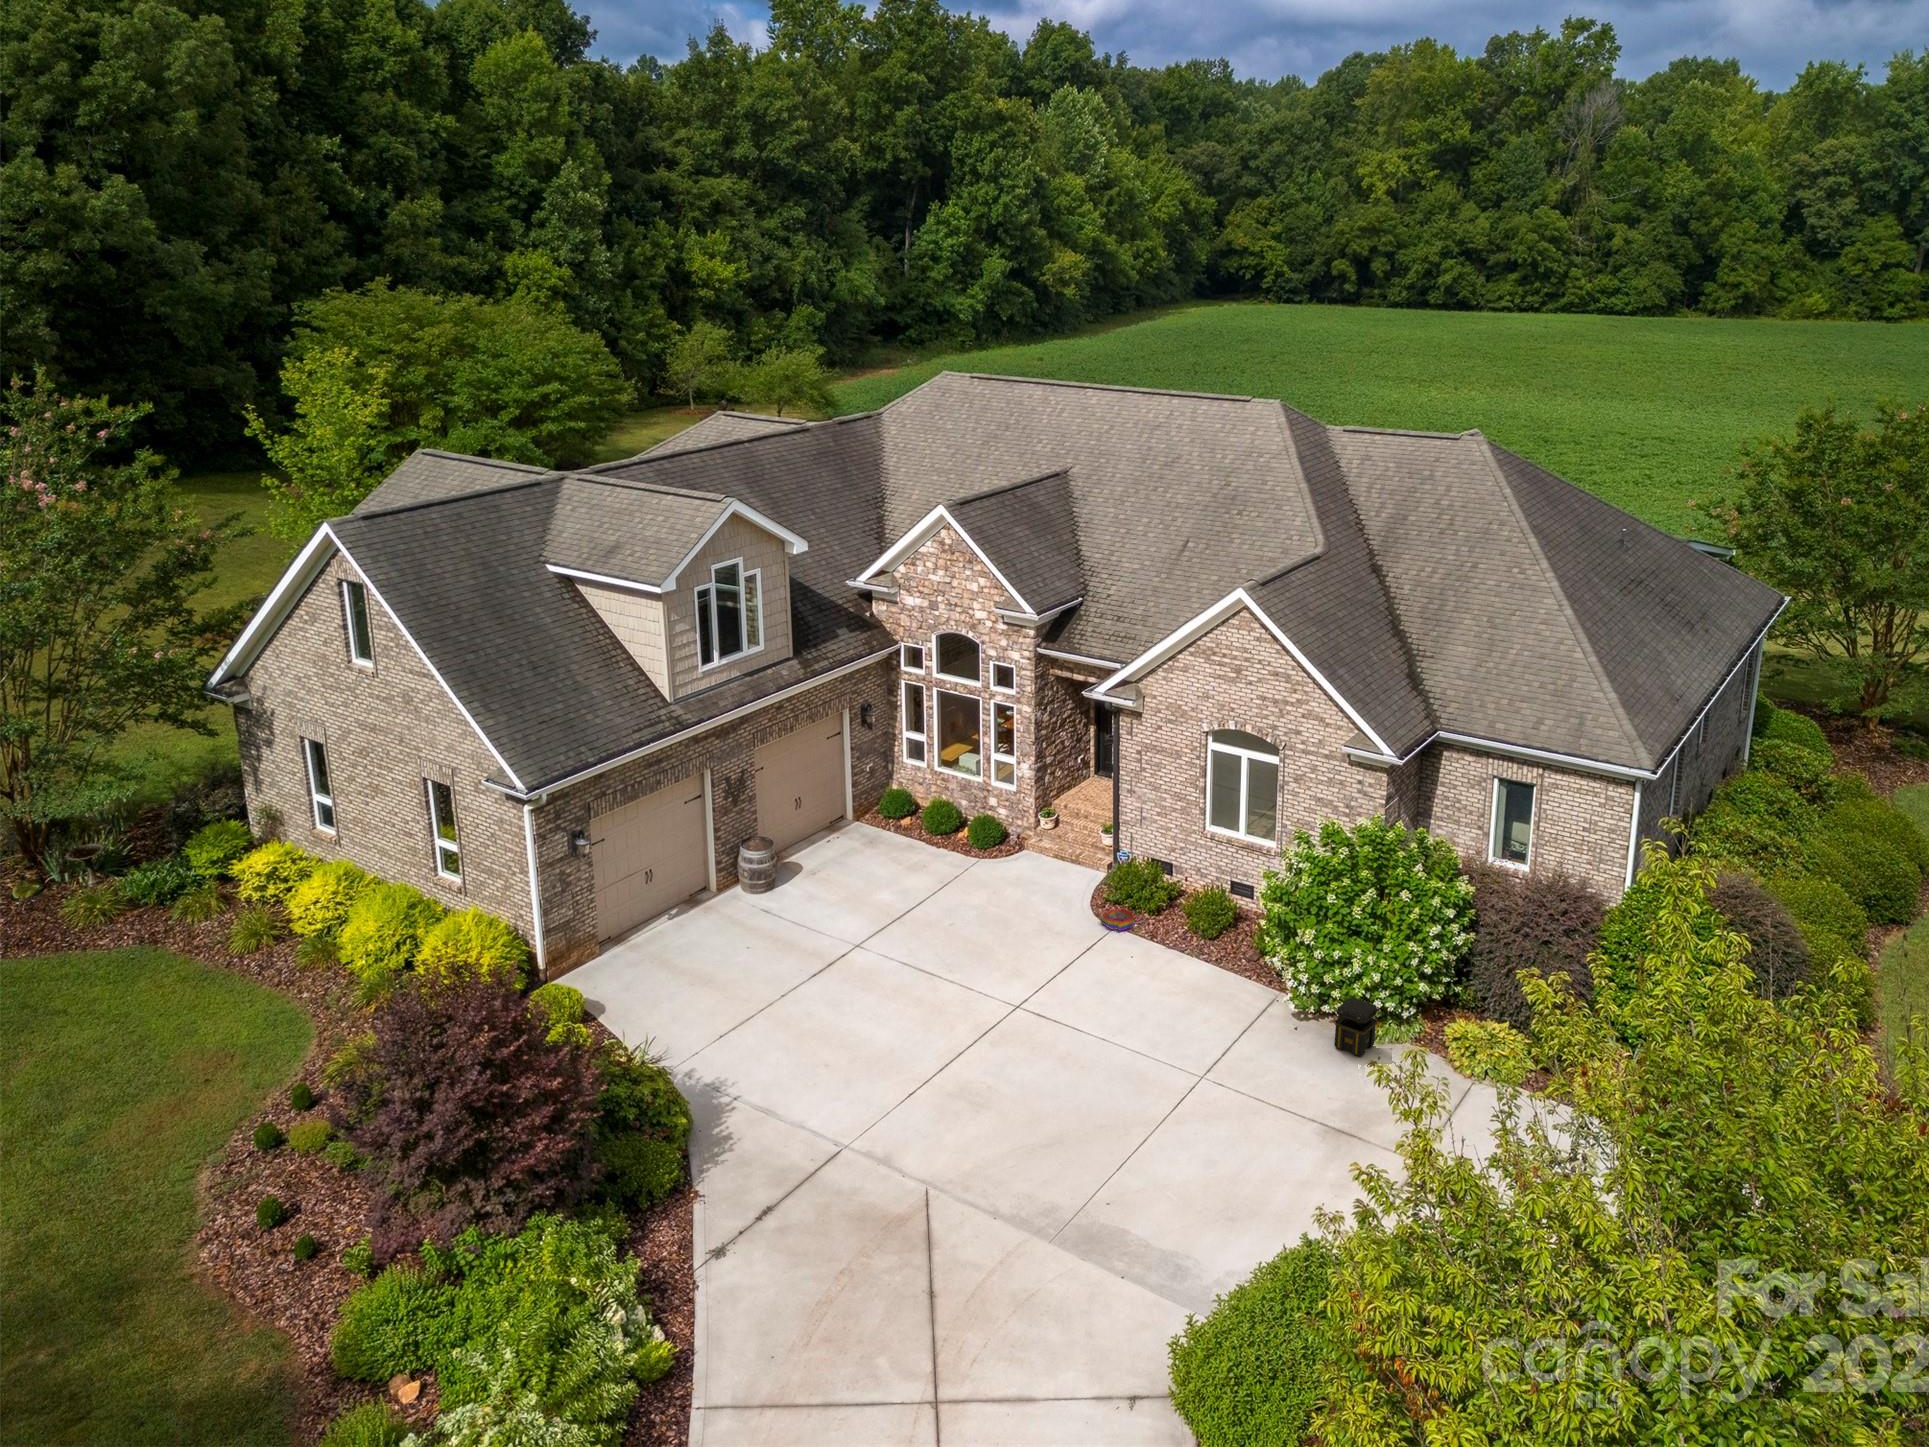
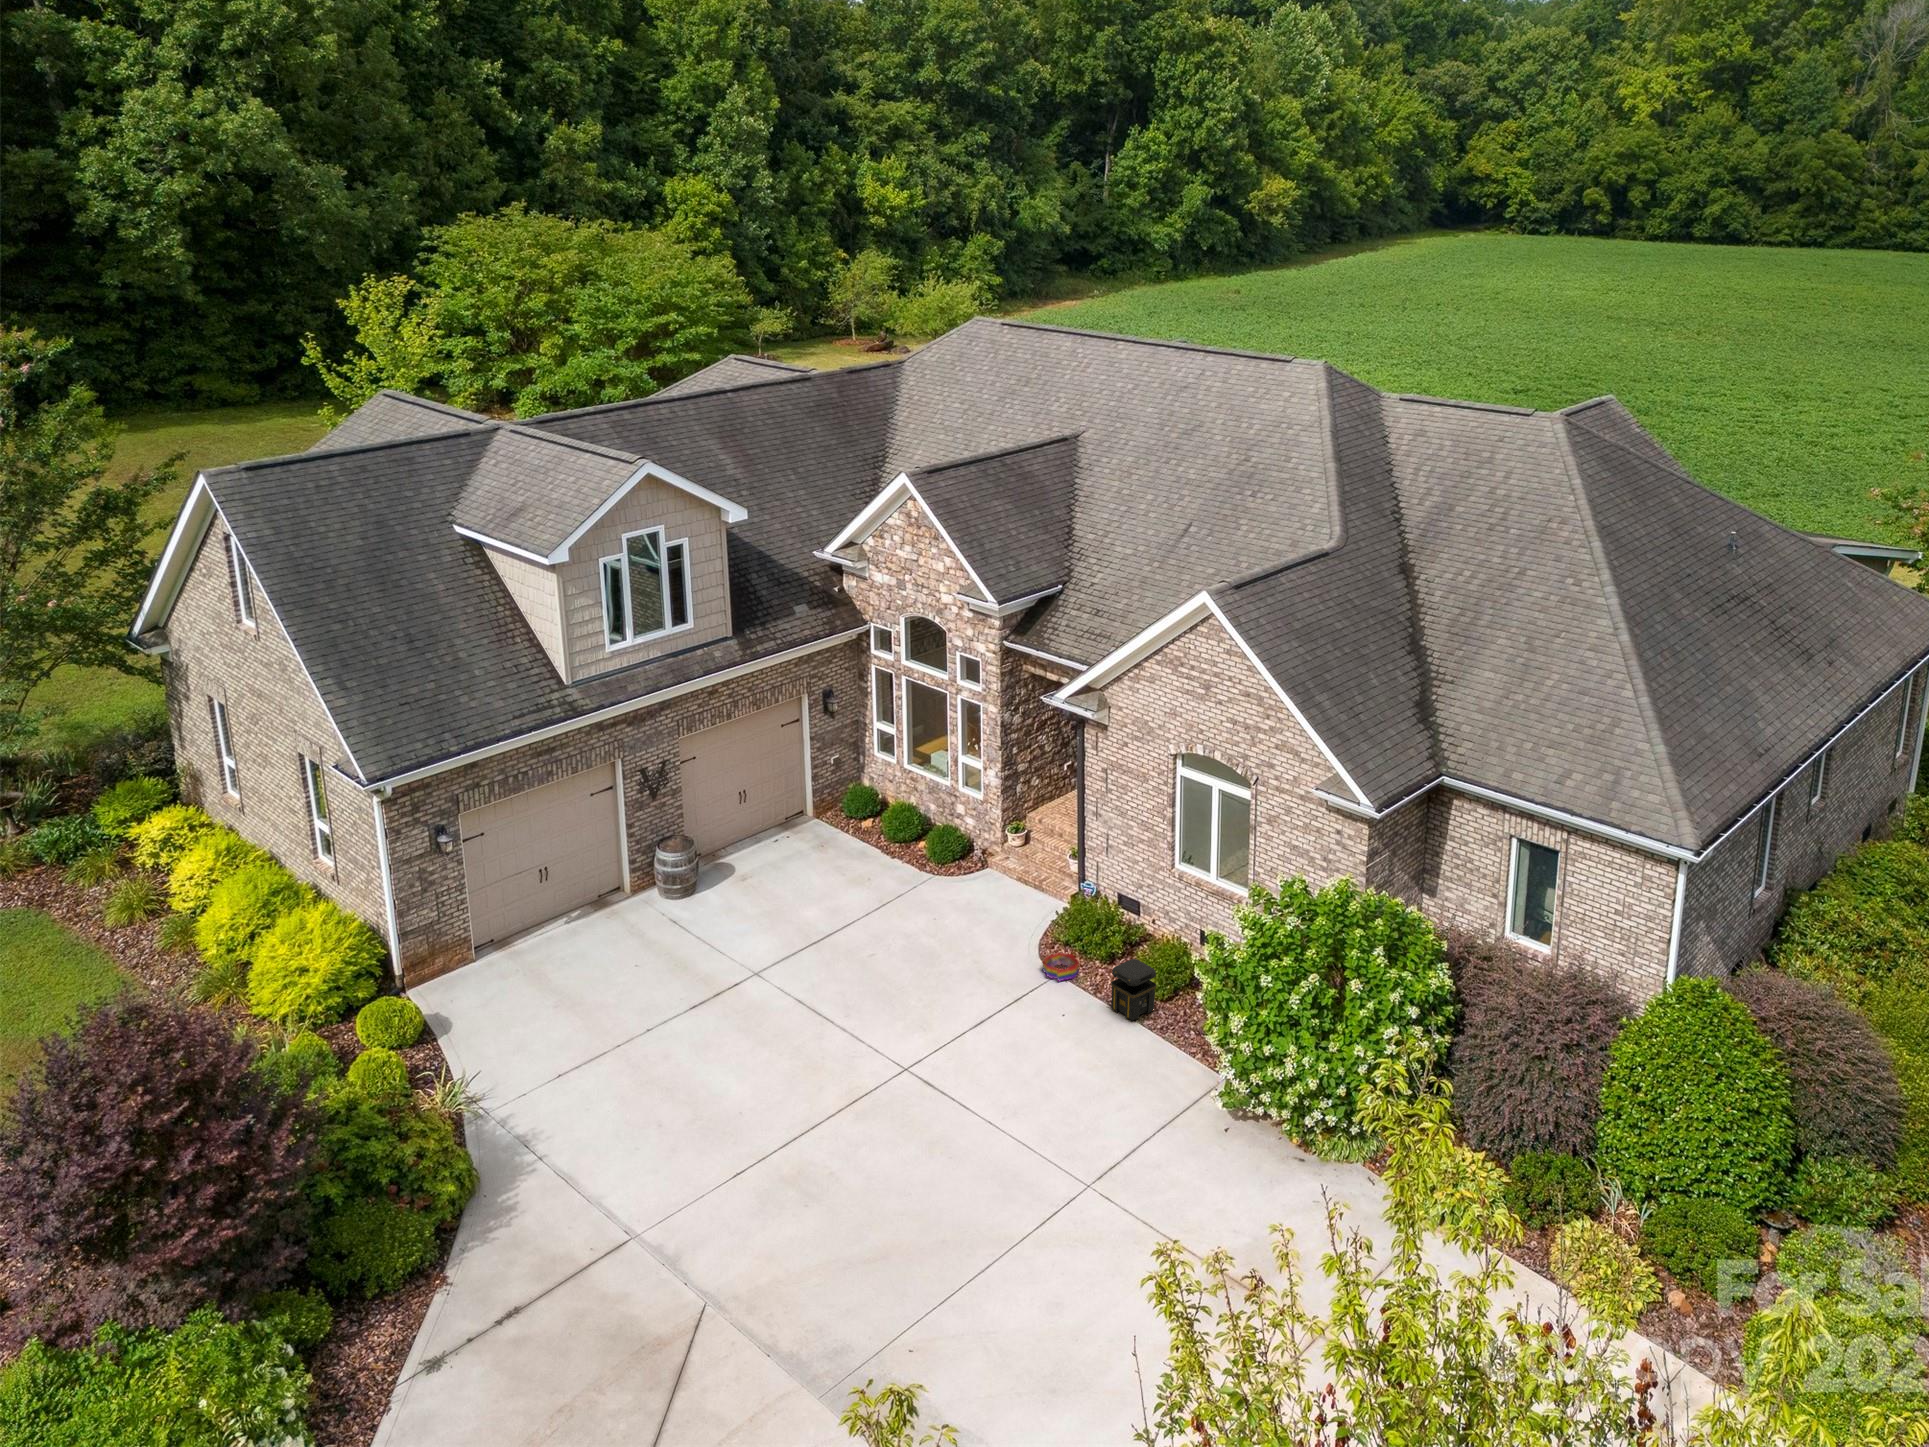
toolbox: present [1334,998,1378,1056] -> present [1111,959,1156,1020]

